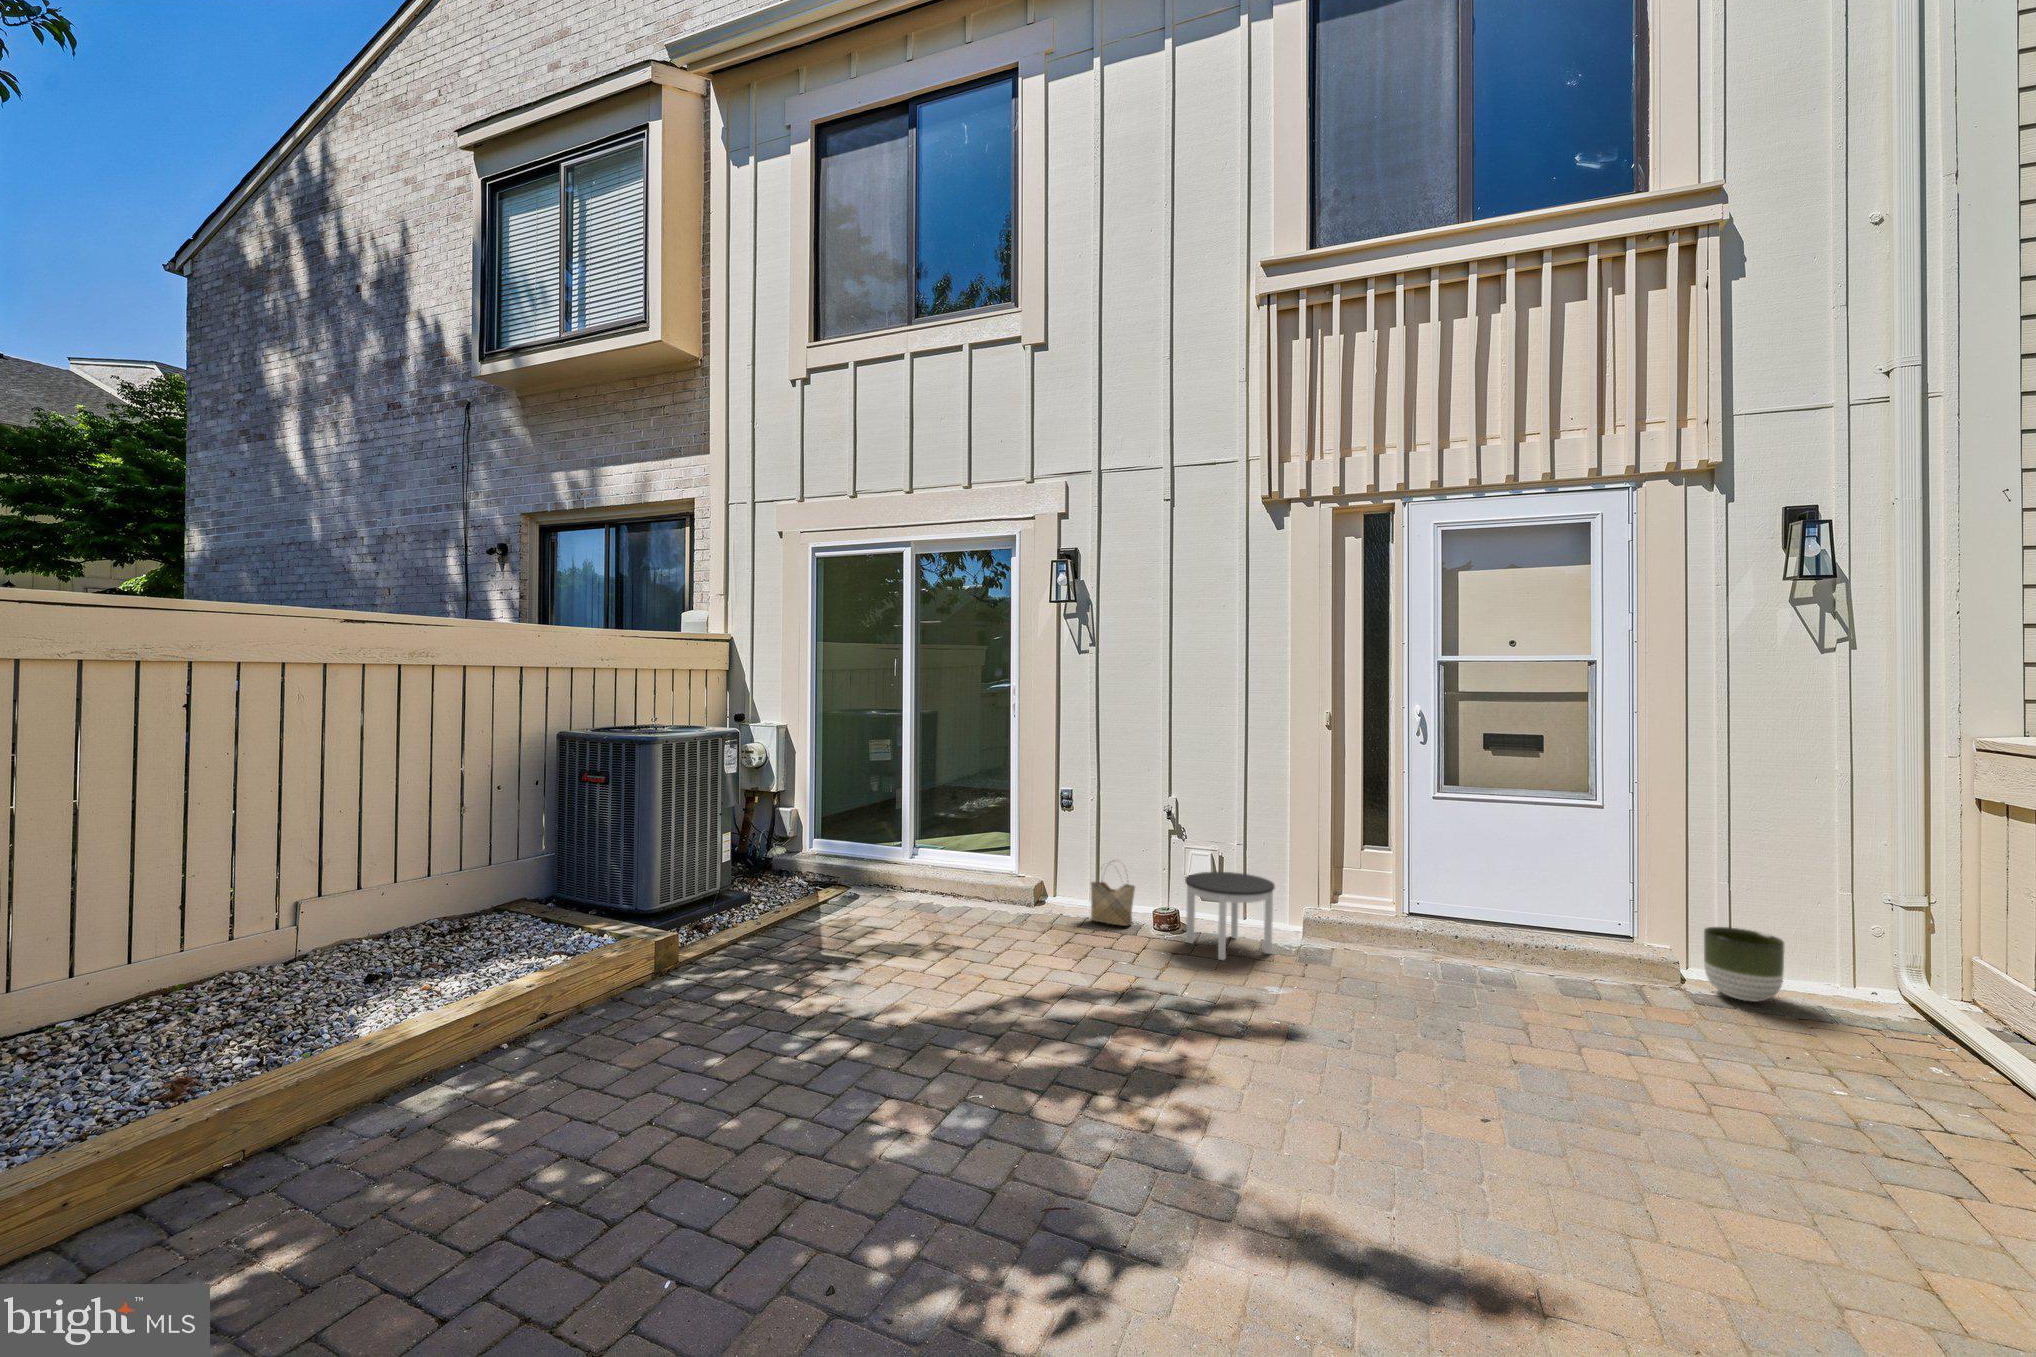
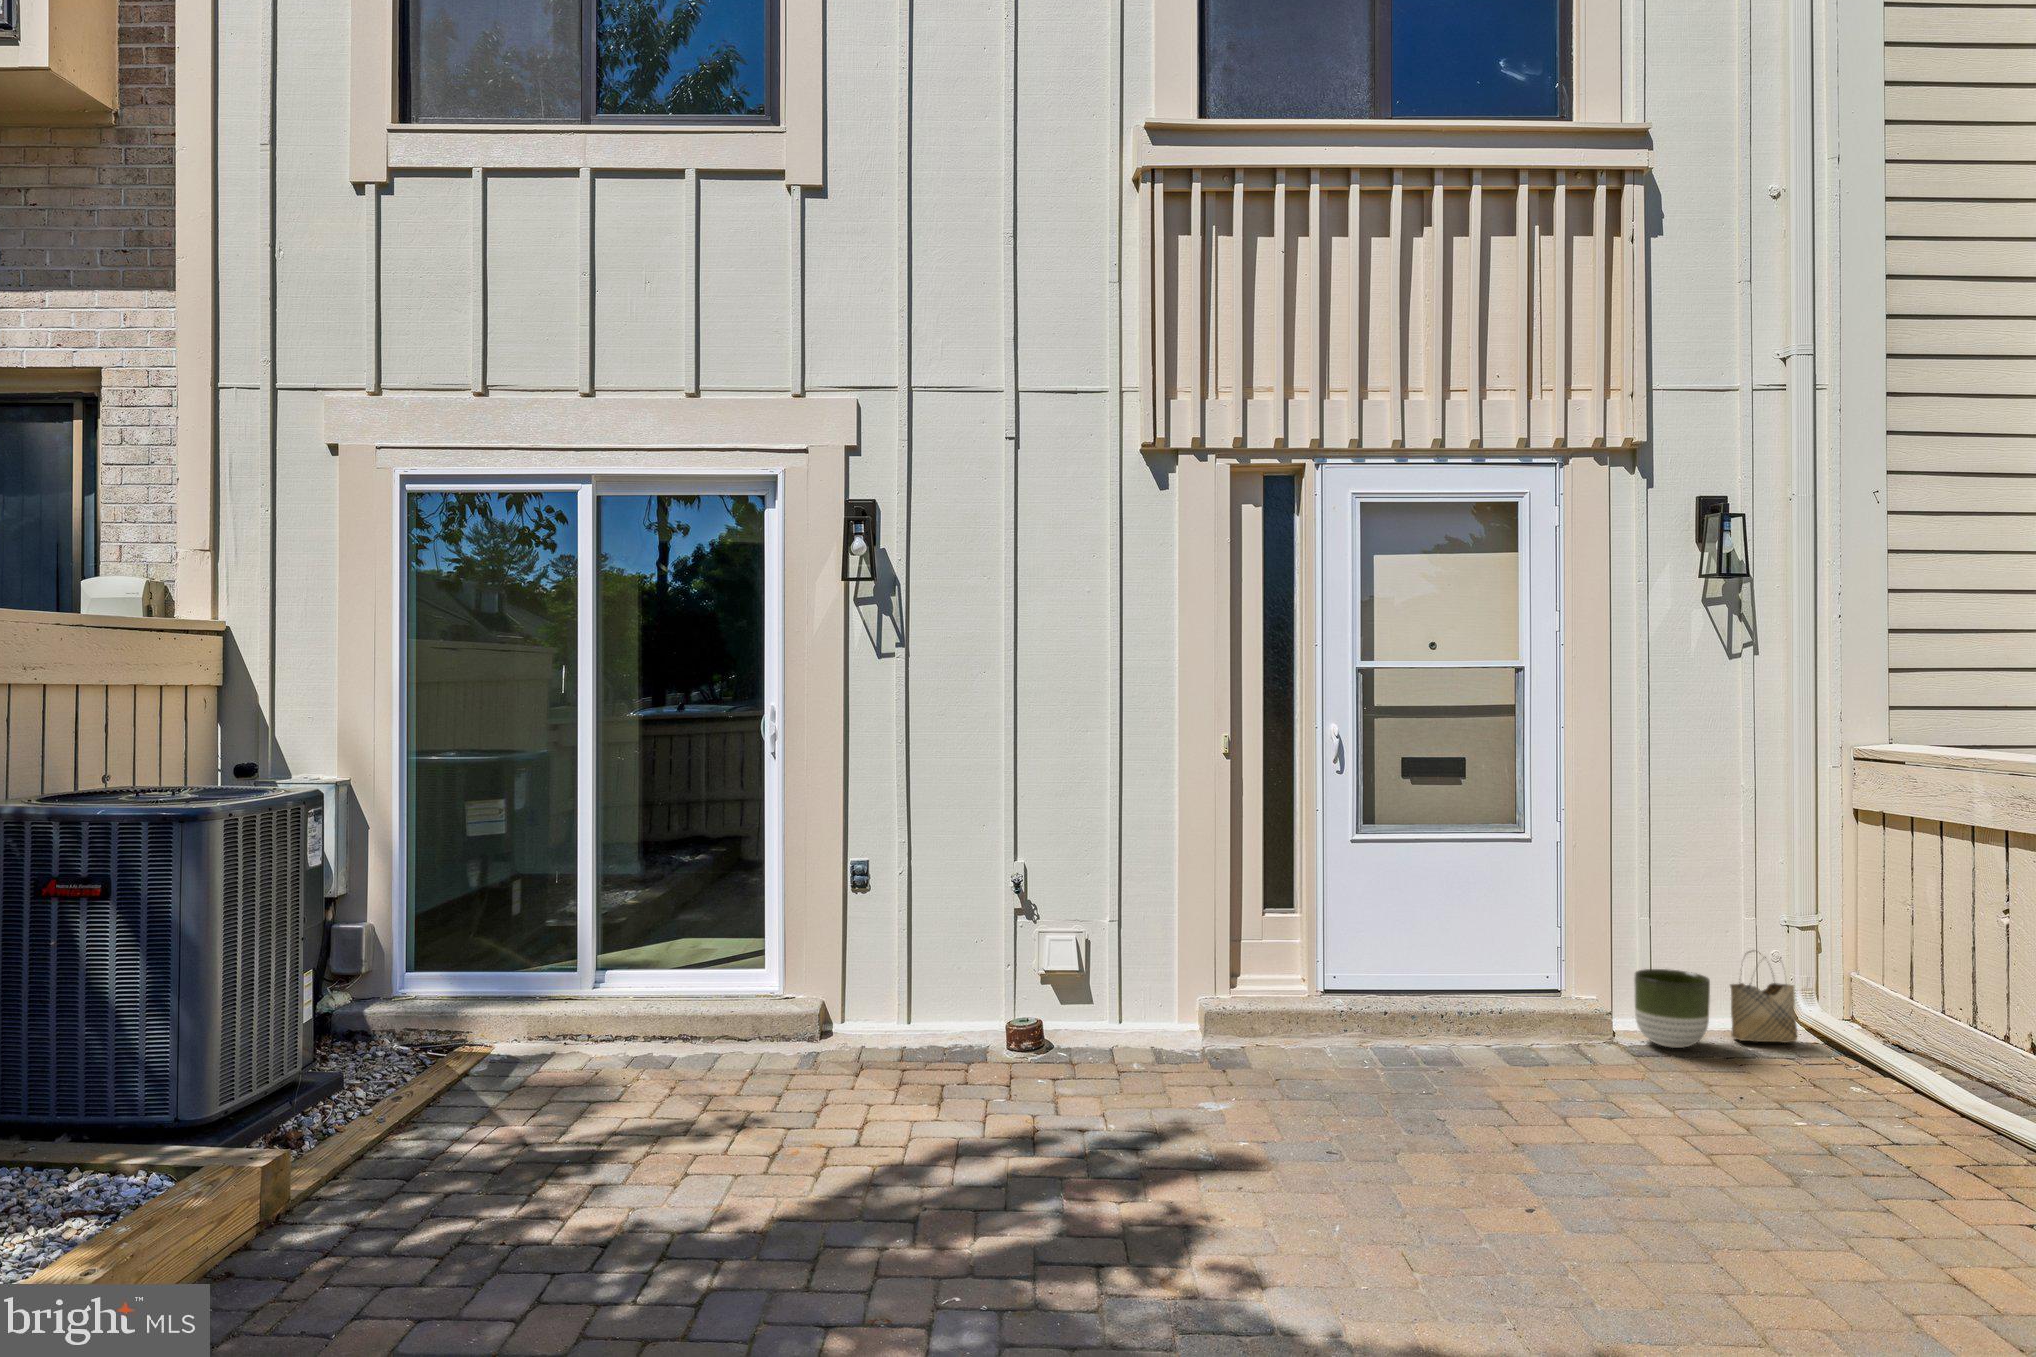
woven basket: present [1091,861,1135,926] -> present [1730,953,1797,1043]
round table: present [1185,872,1275,960] -> none [1059,959,1178,1078]

